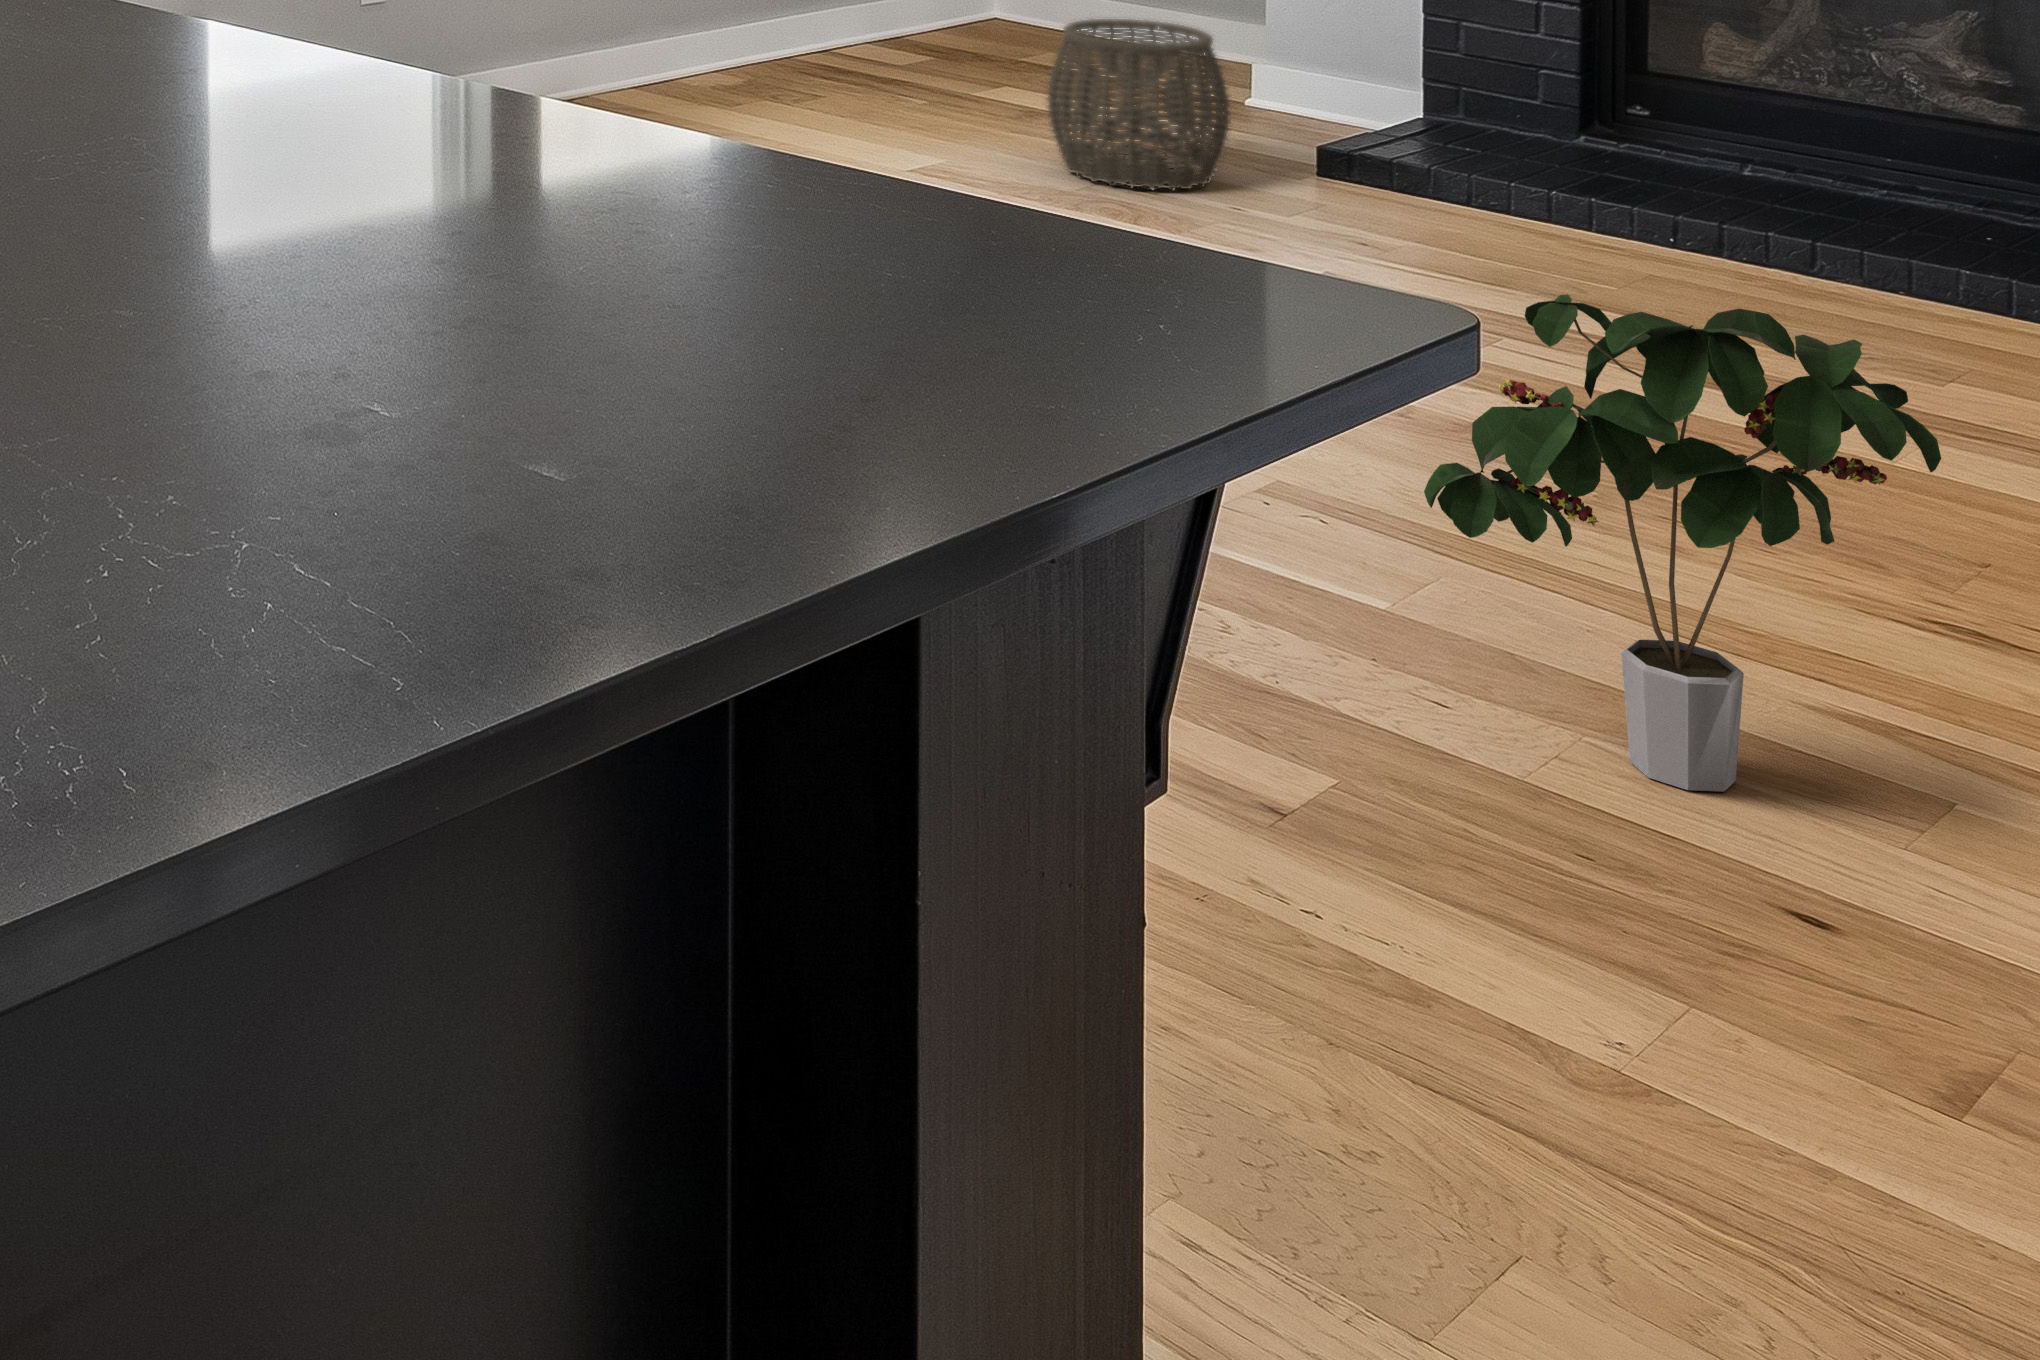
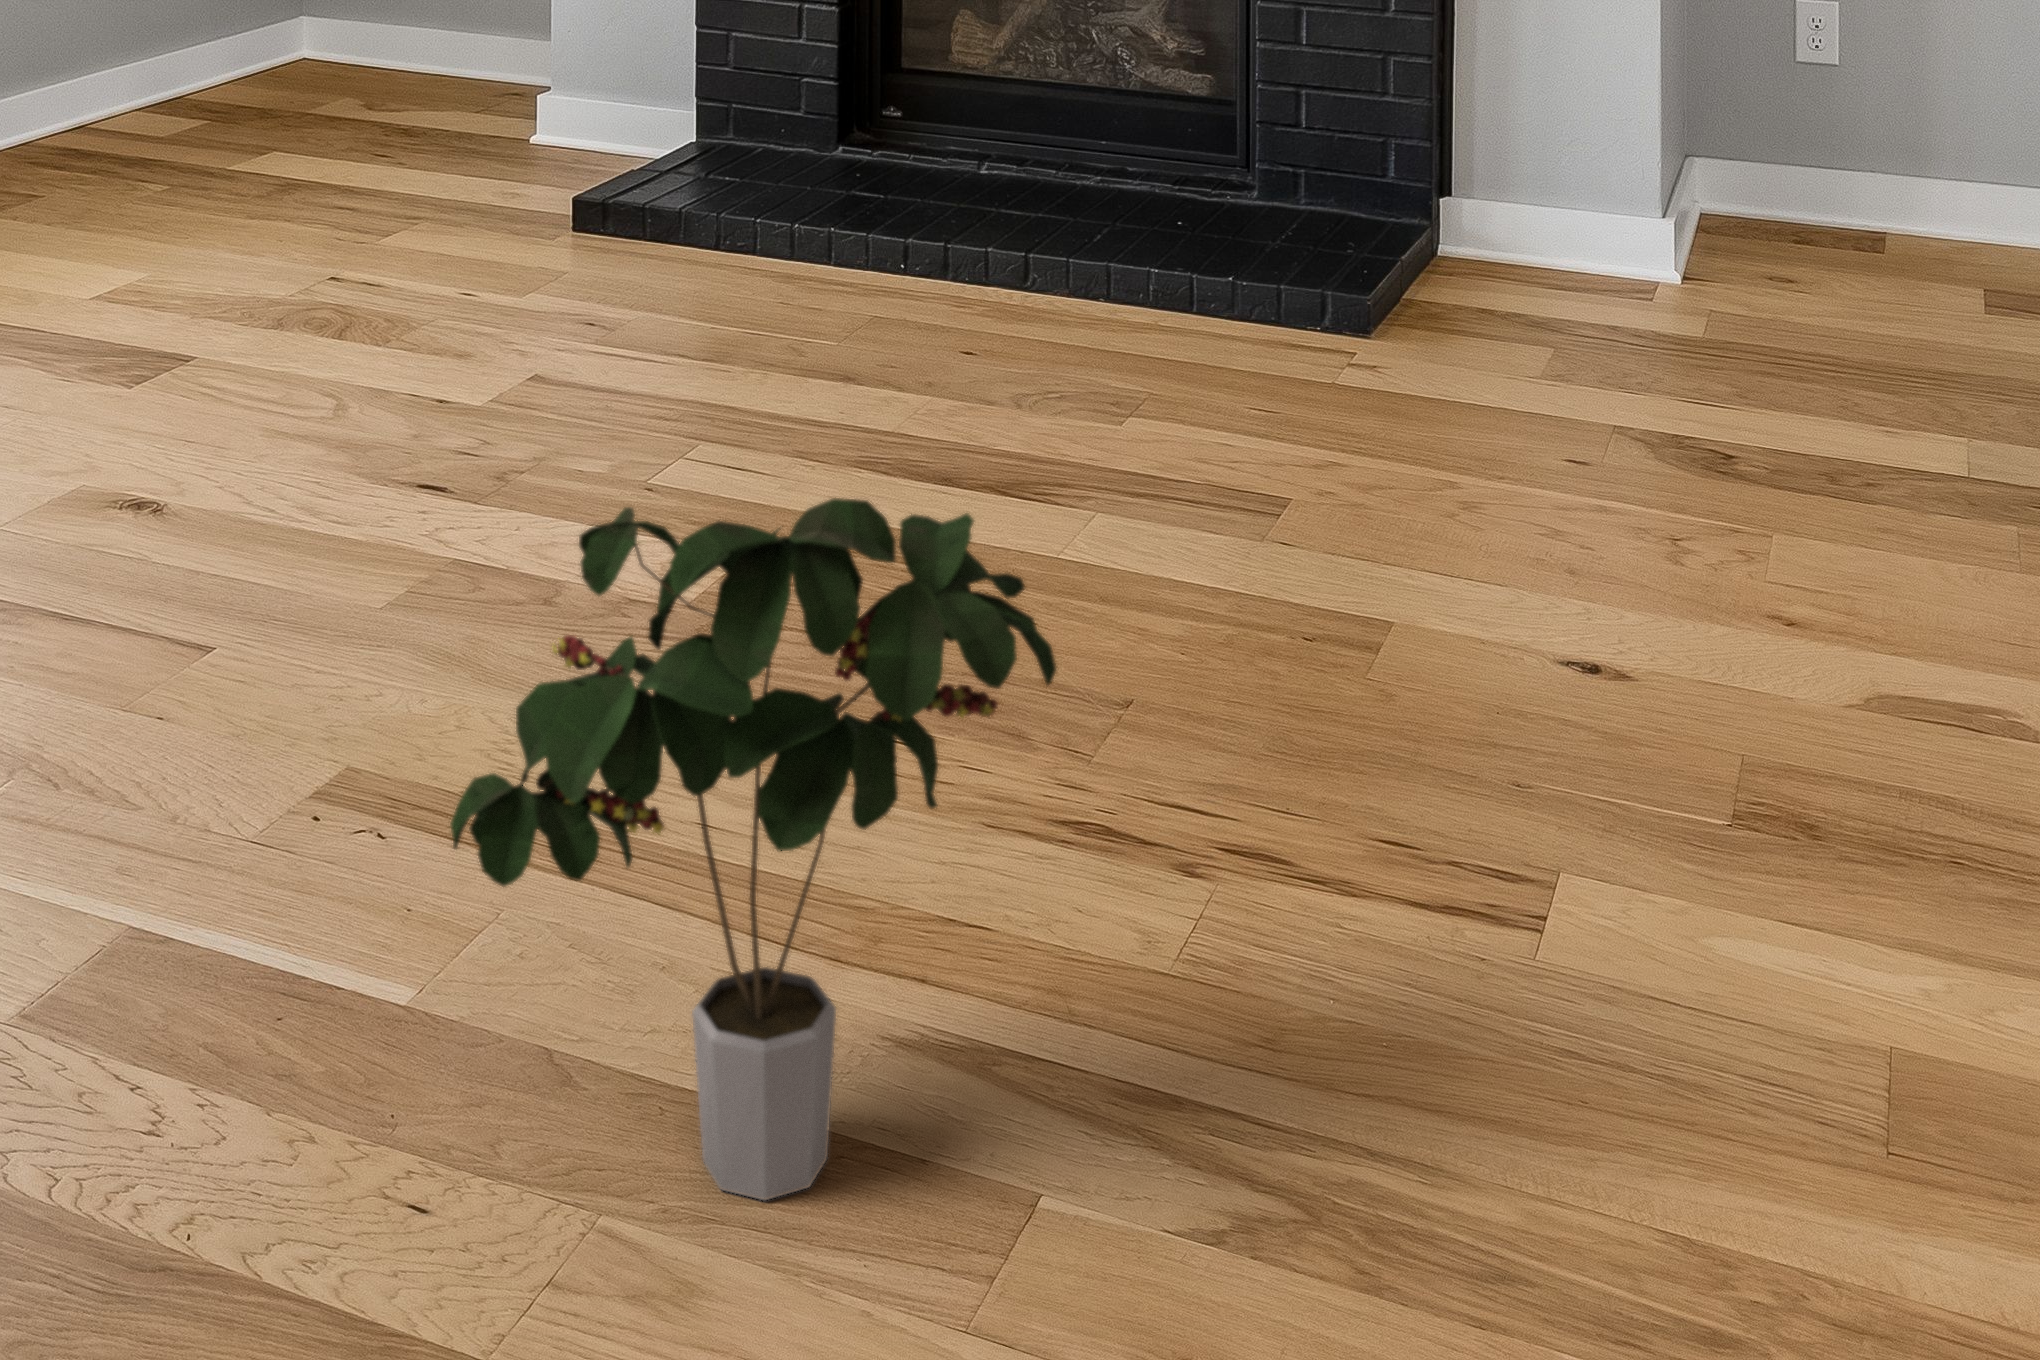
woven basket: present [1046,19,1231,190] -> none [268,66,474,274]

